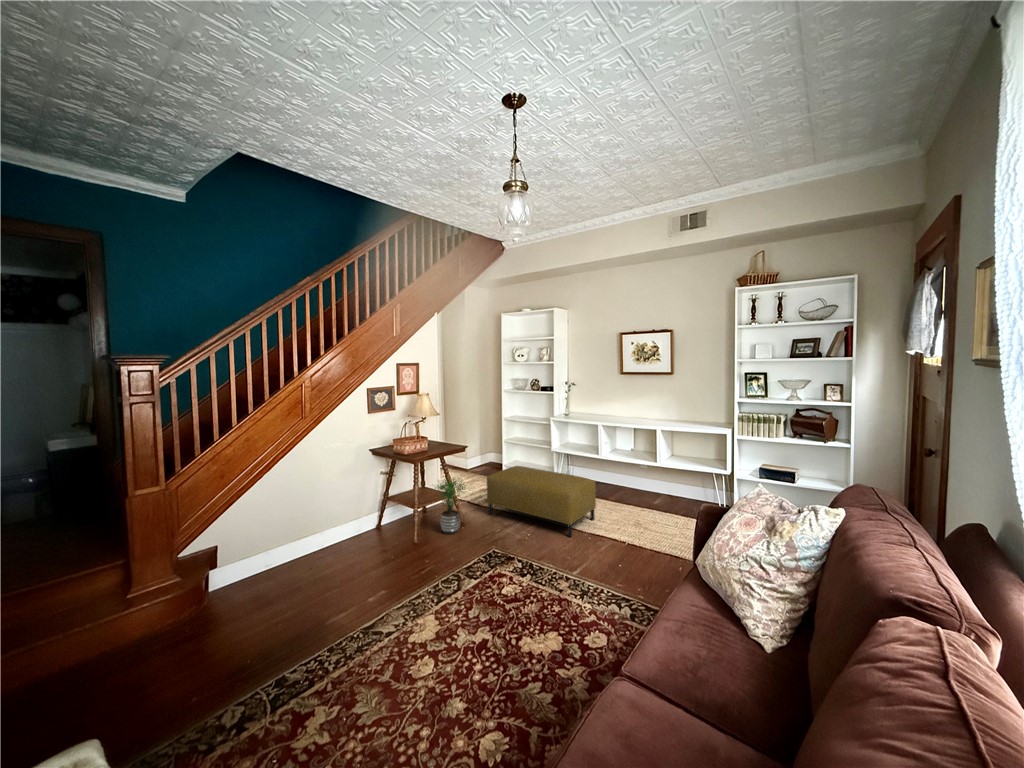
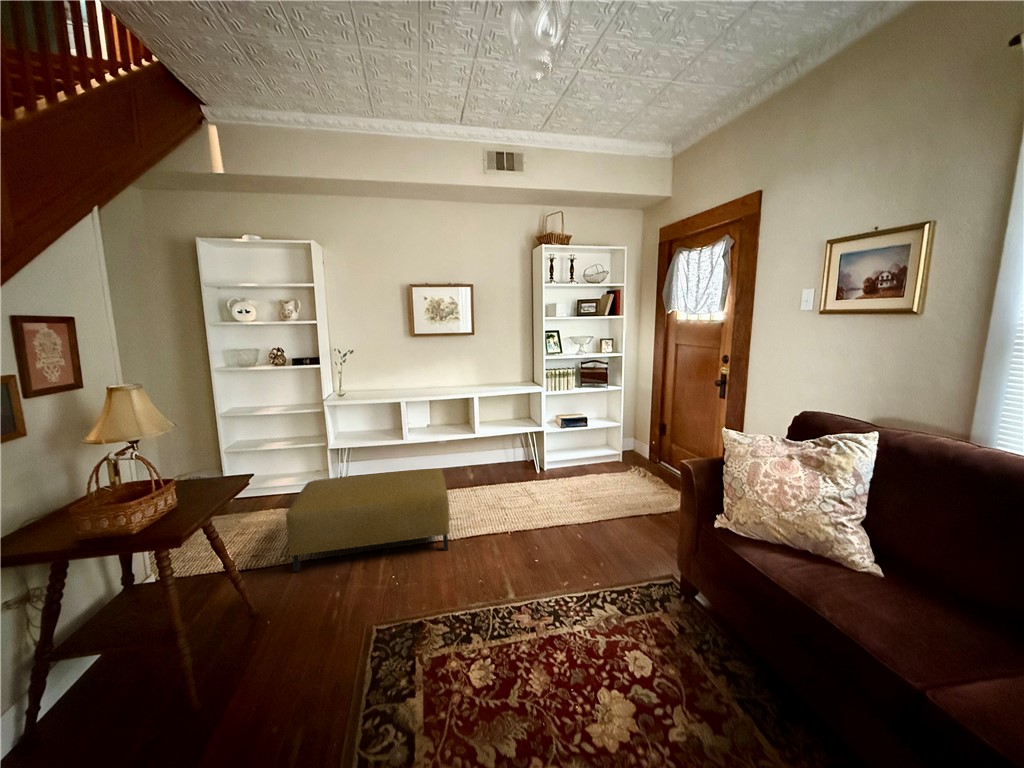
potted plant: present [435,478,466,534] -> none [198,535,289,649]

